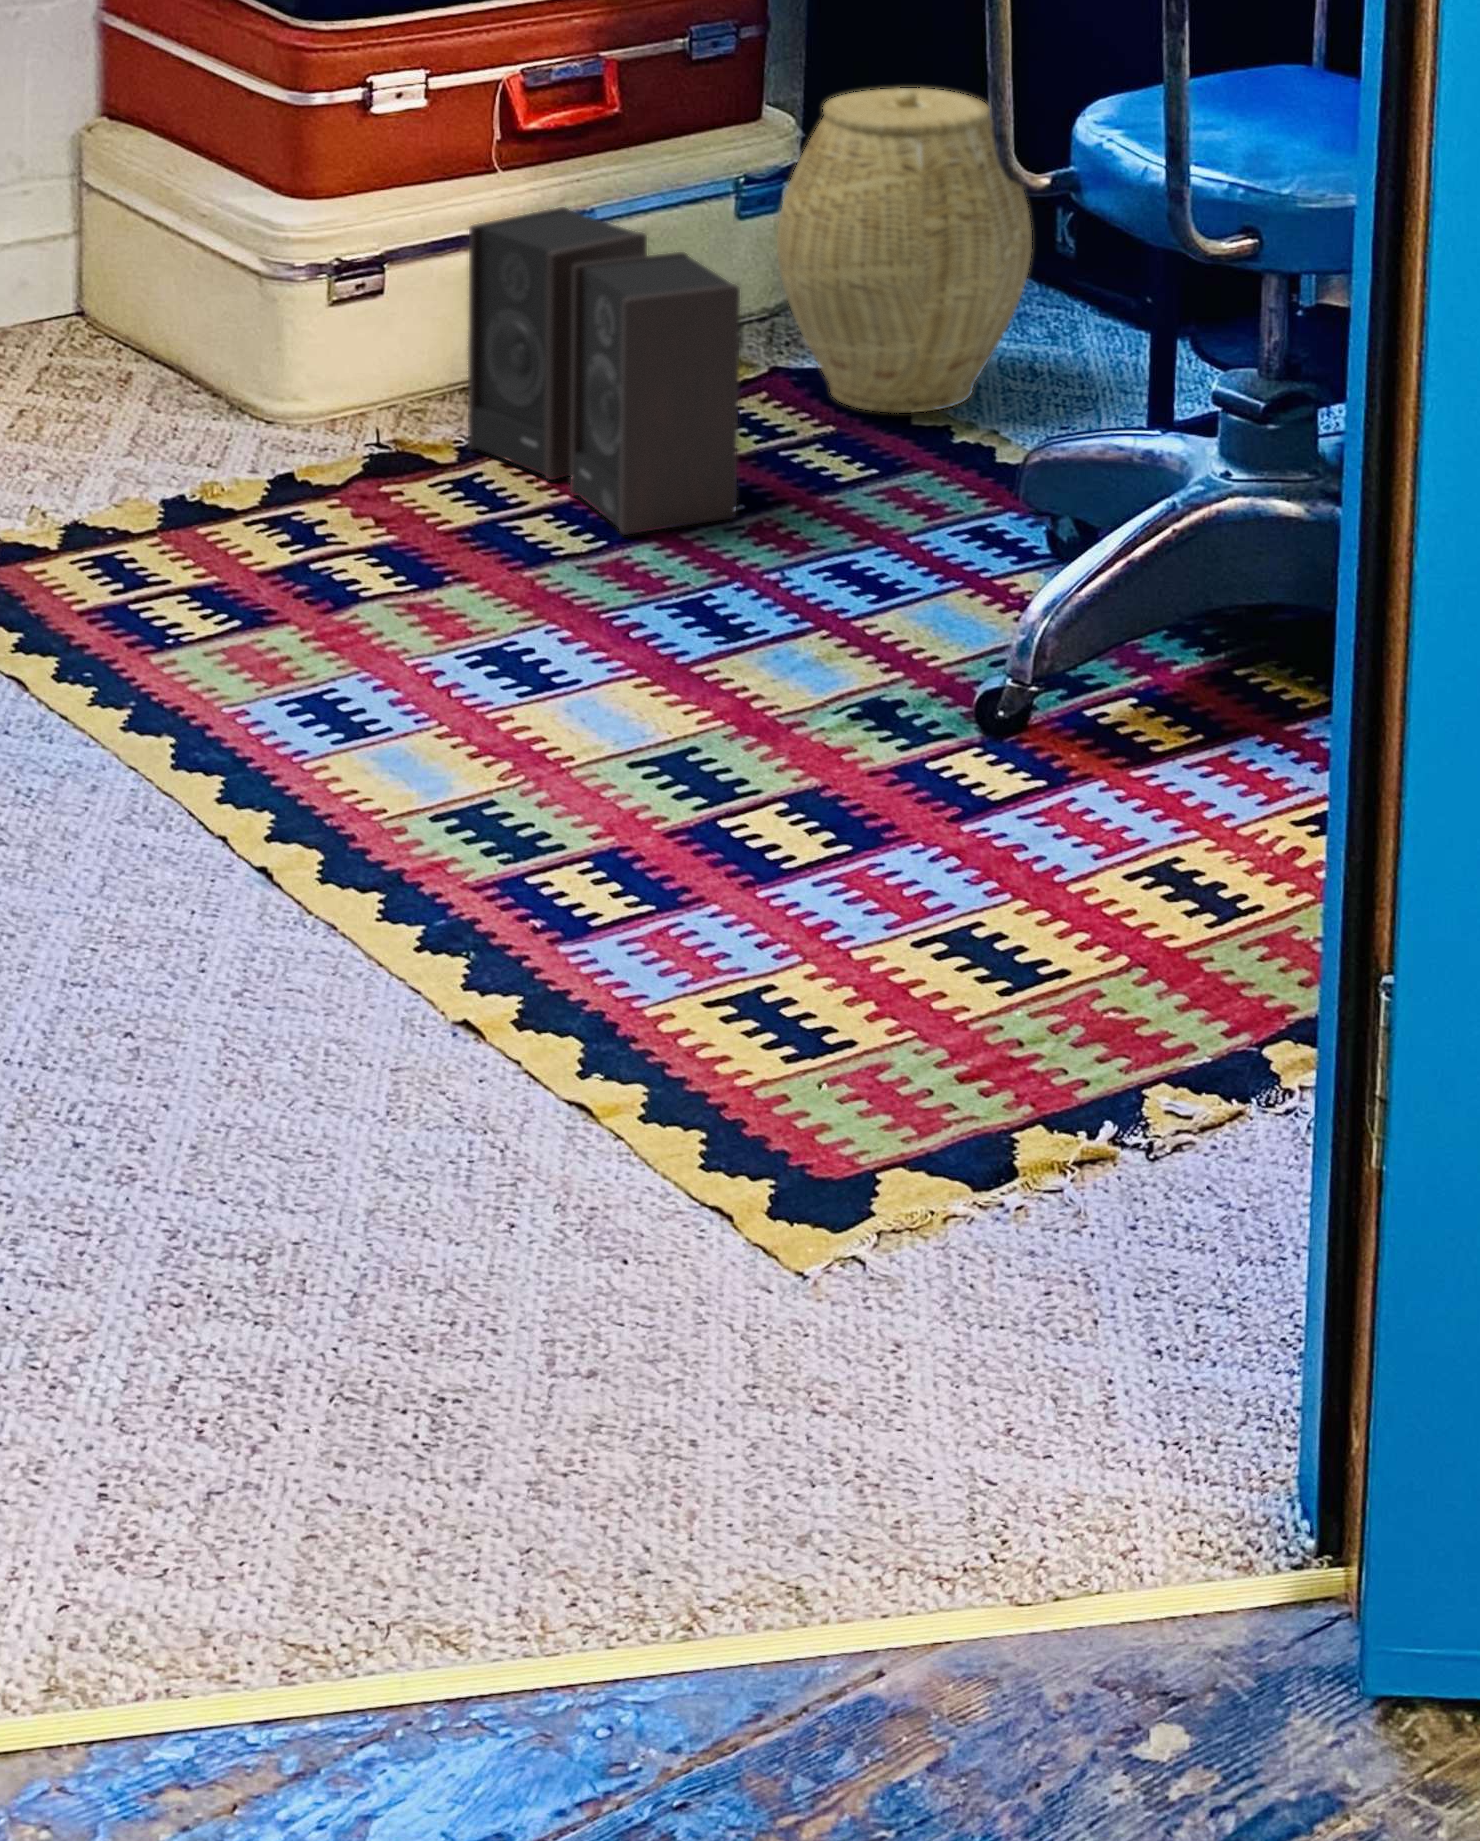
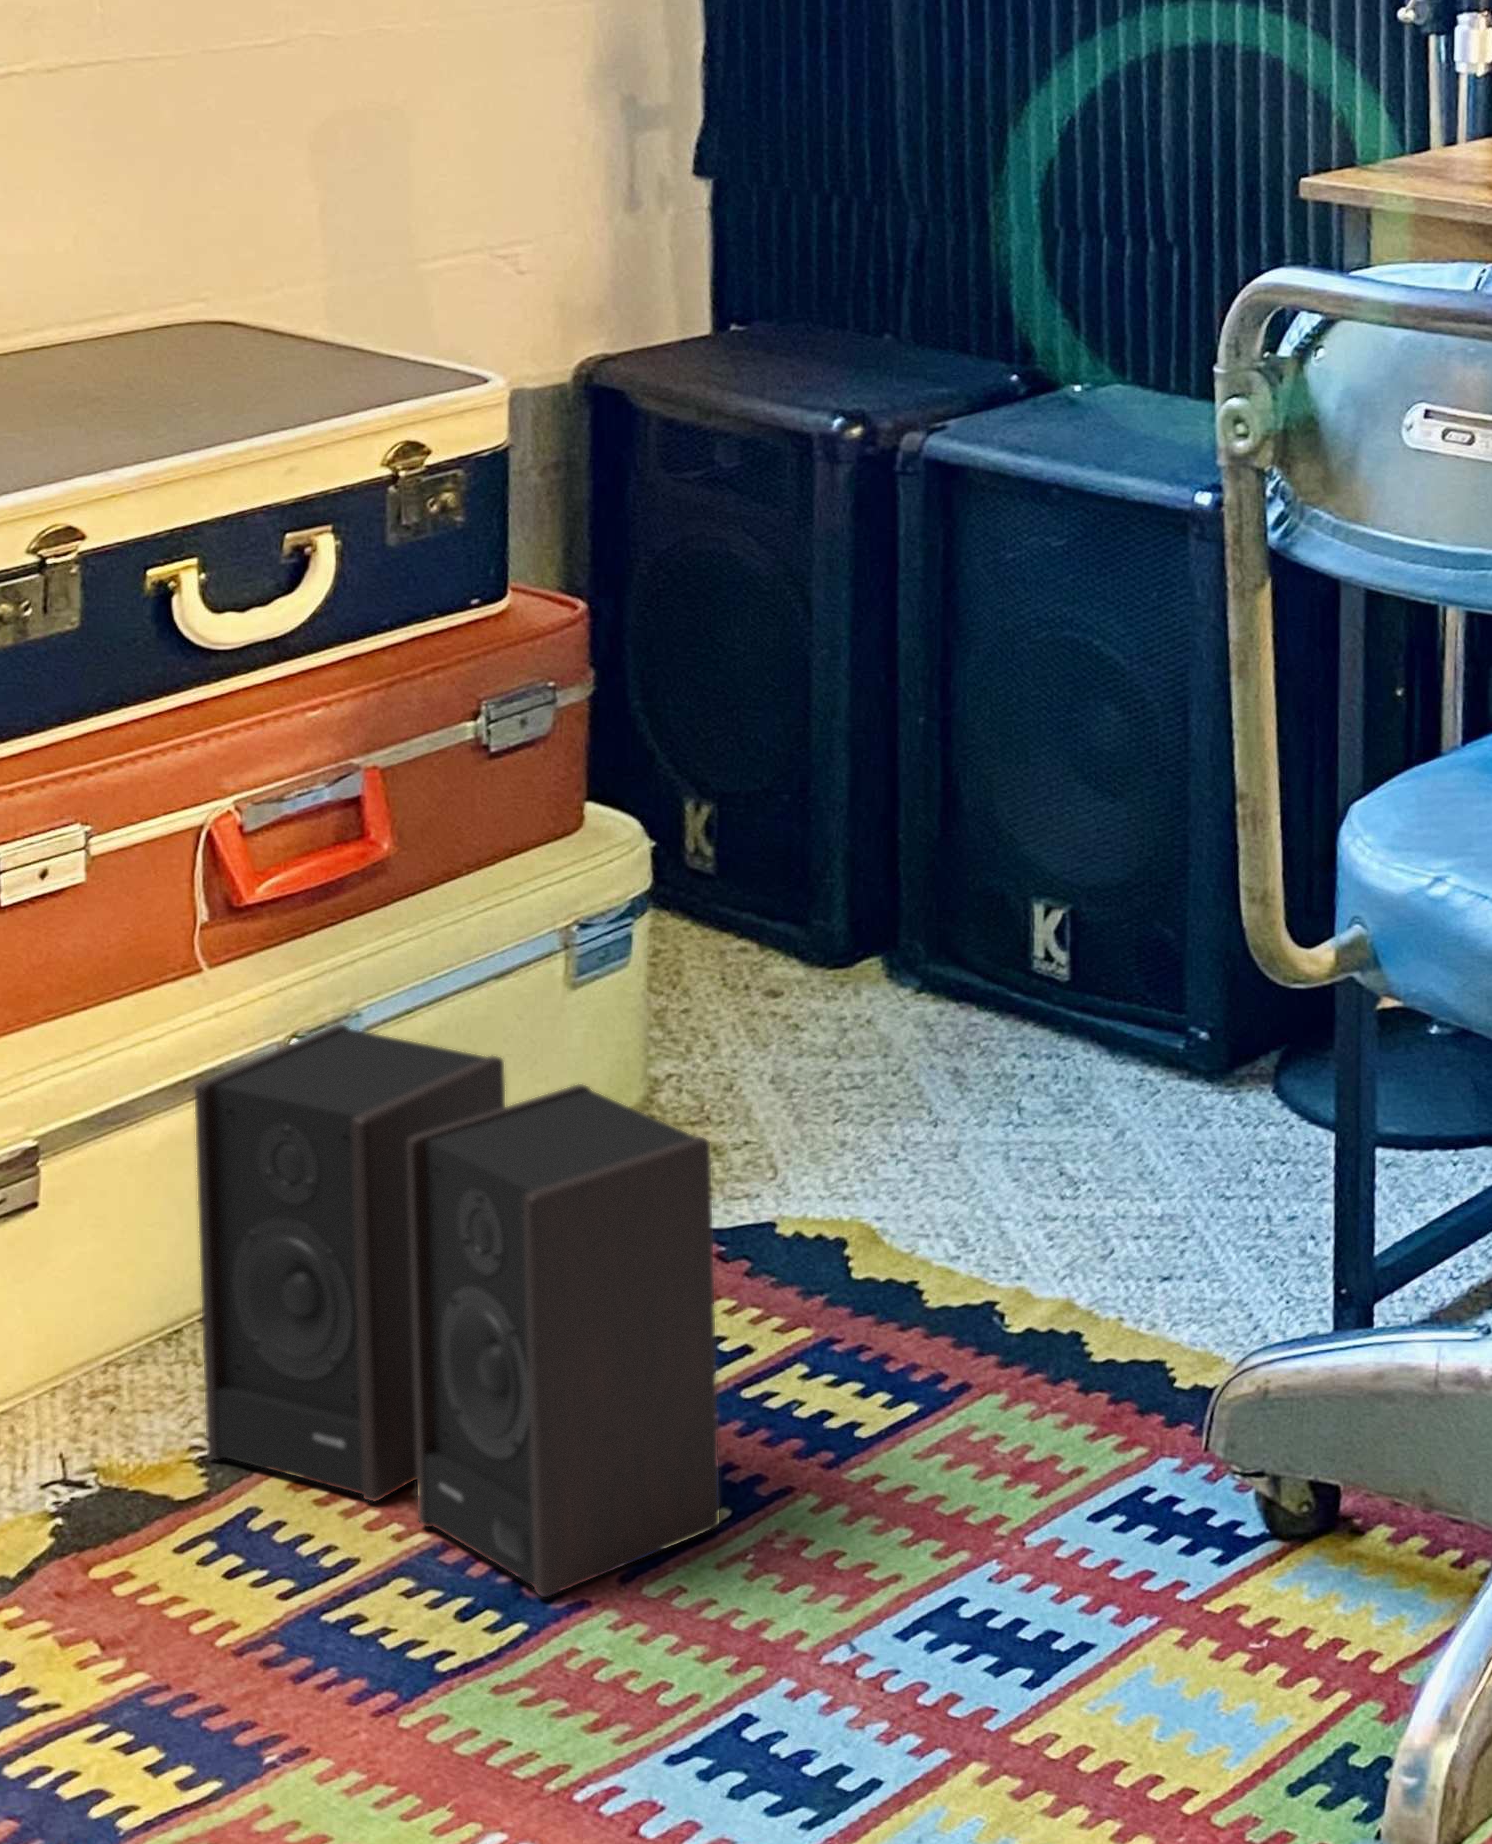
woven basket: present [777,88,1032,413] -> none [667,746,1068,1273]

